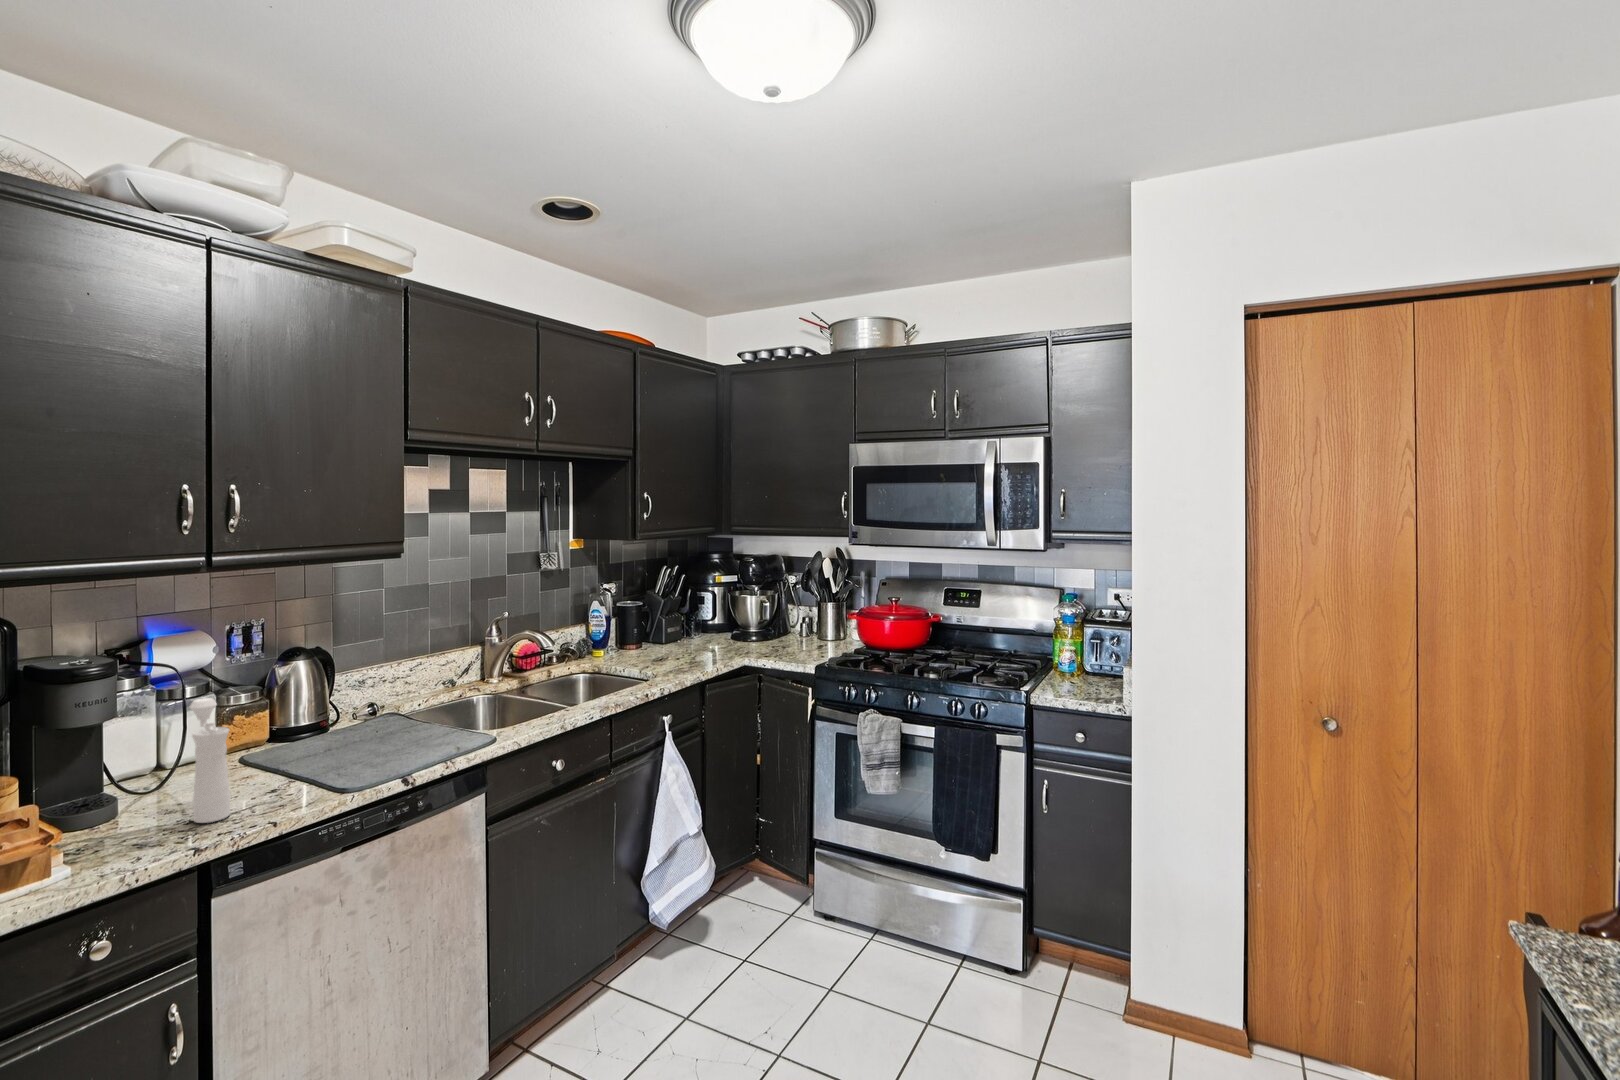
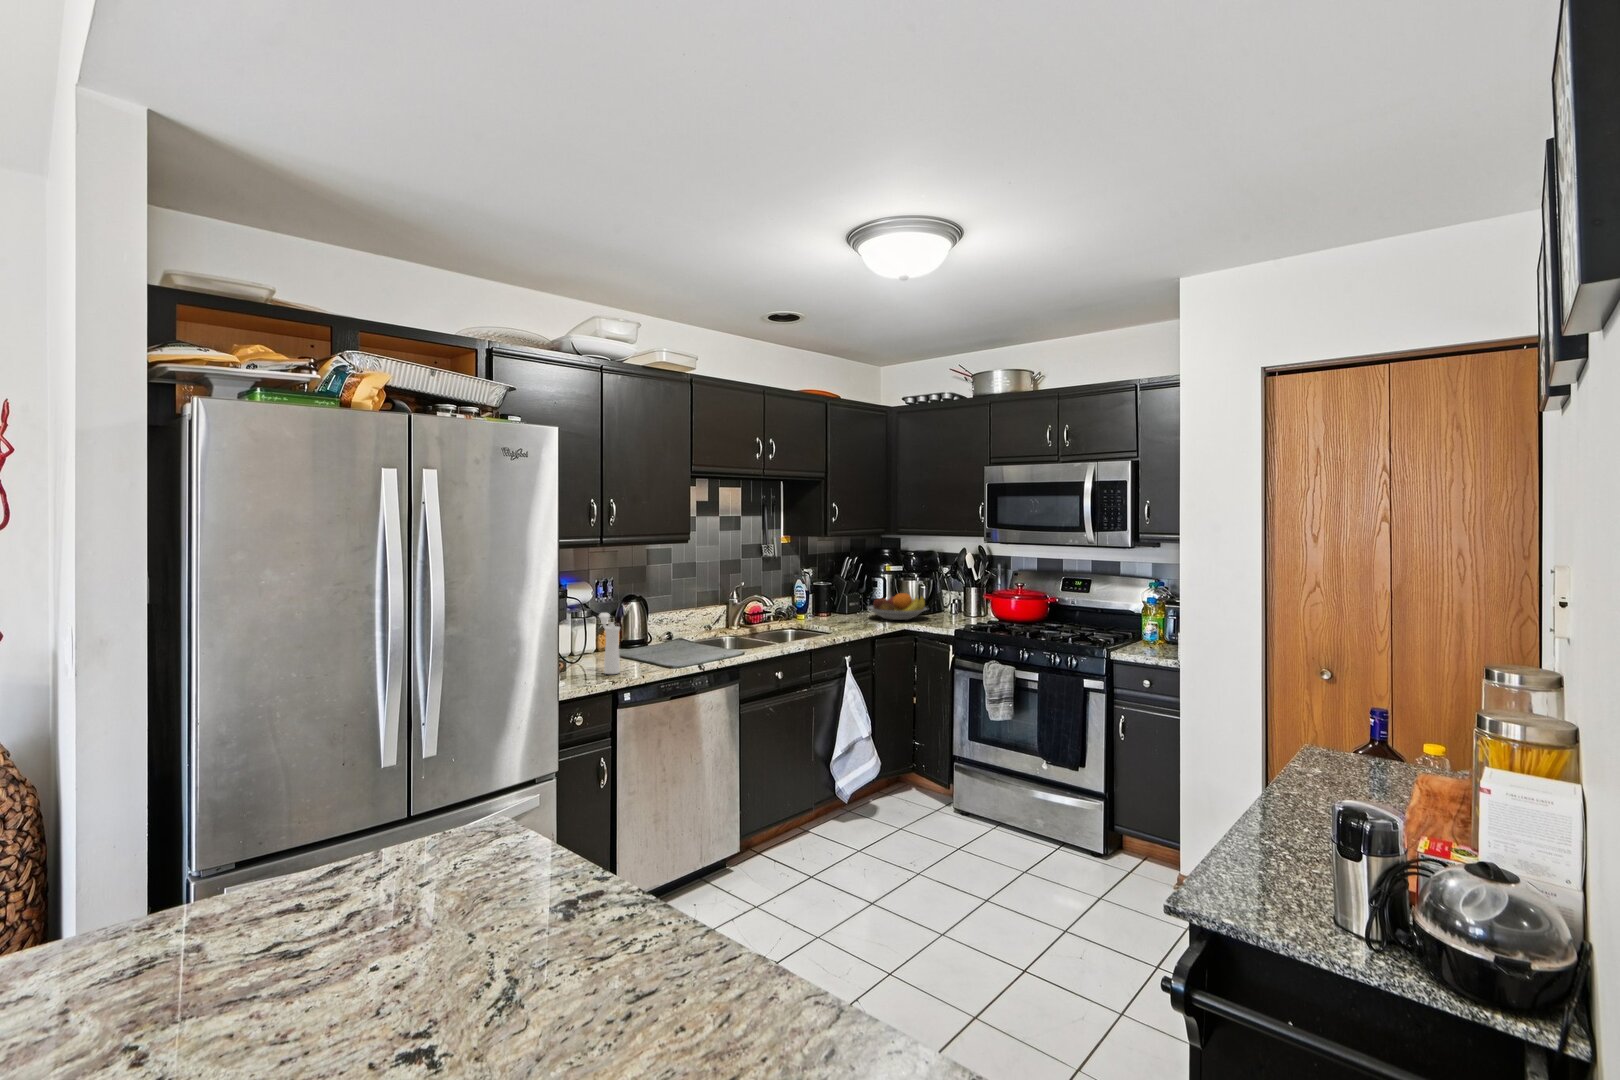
fruit bowl: none [692,614,774,651] -> present [868,593,927,620]

